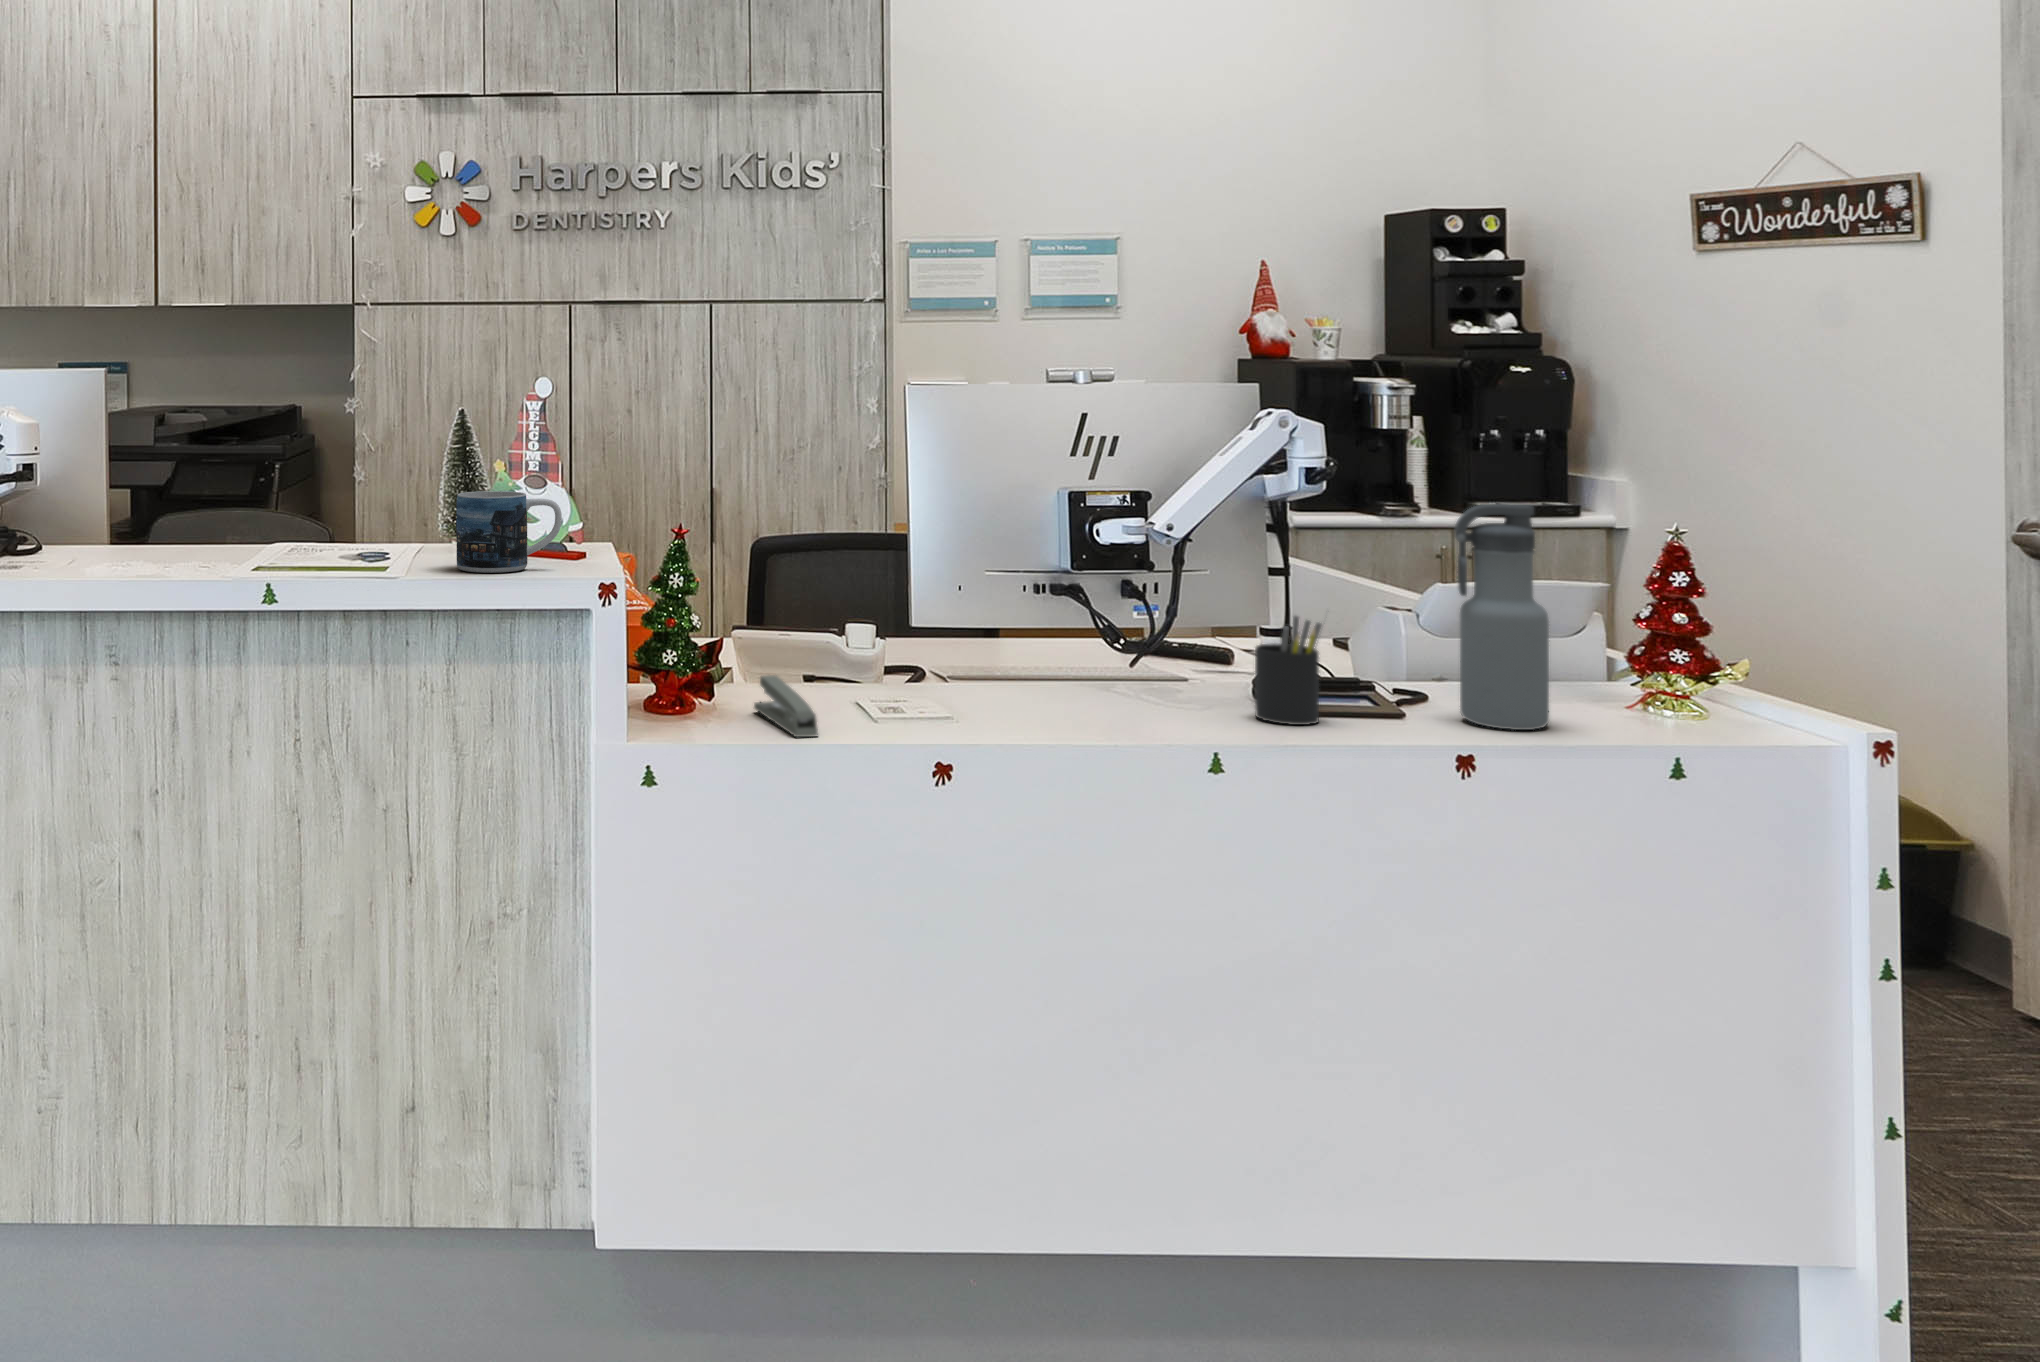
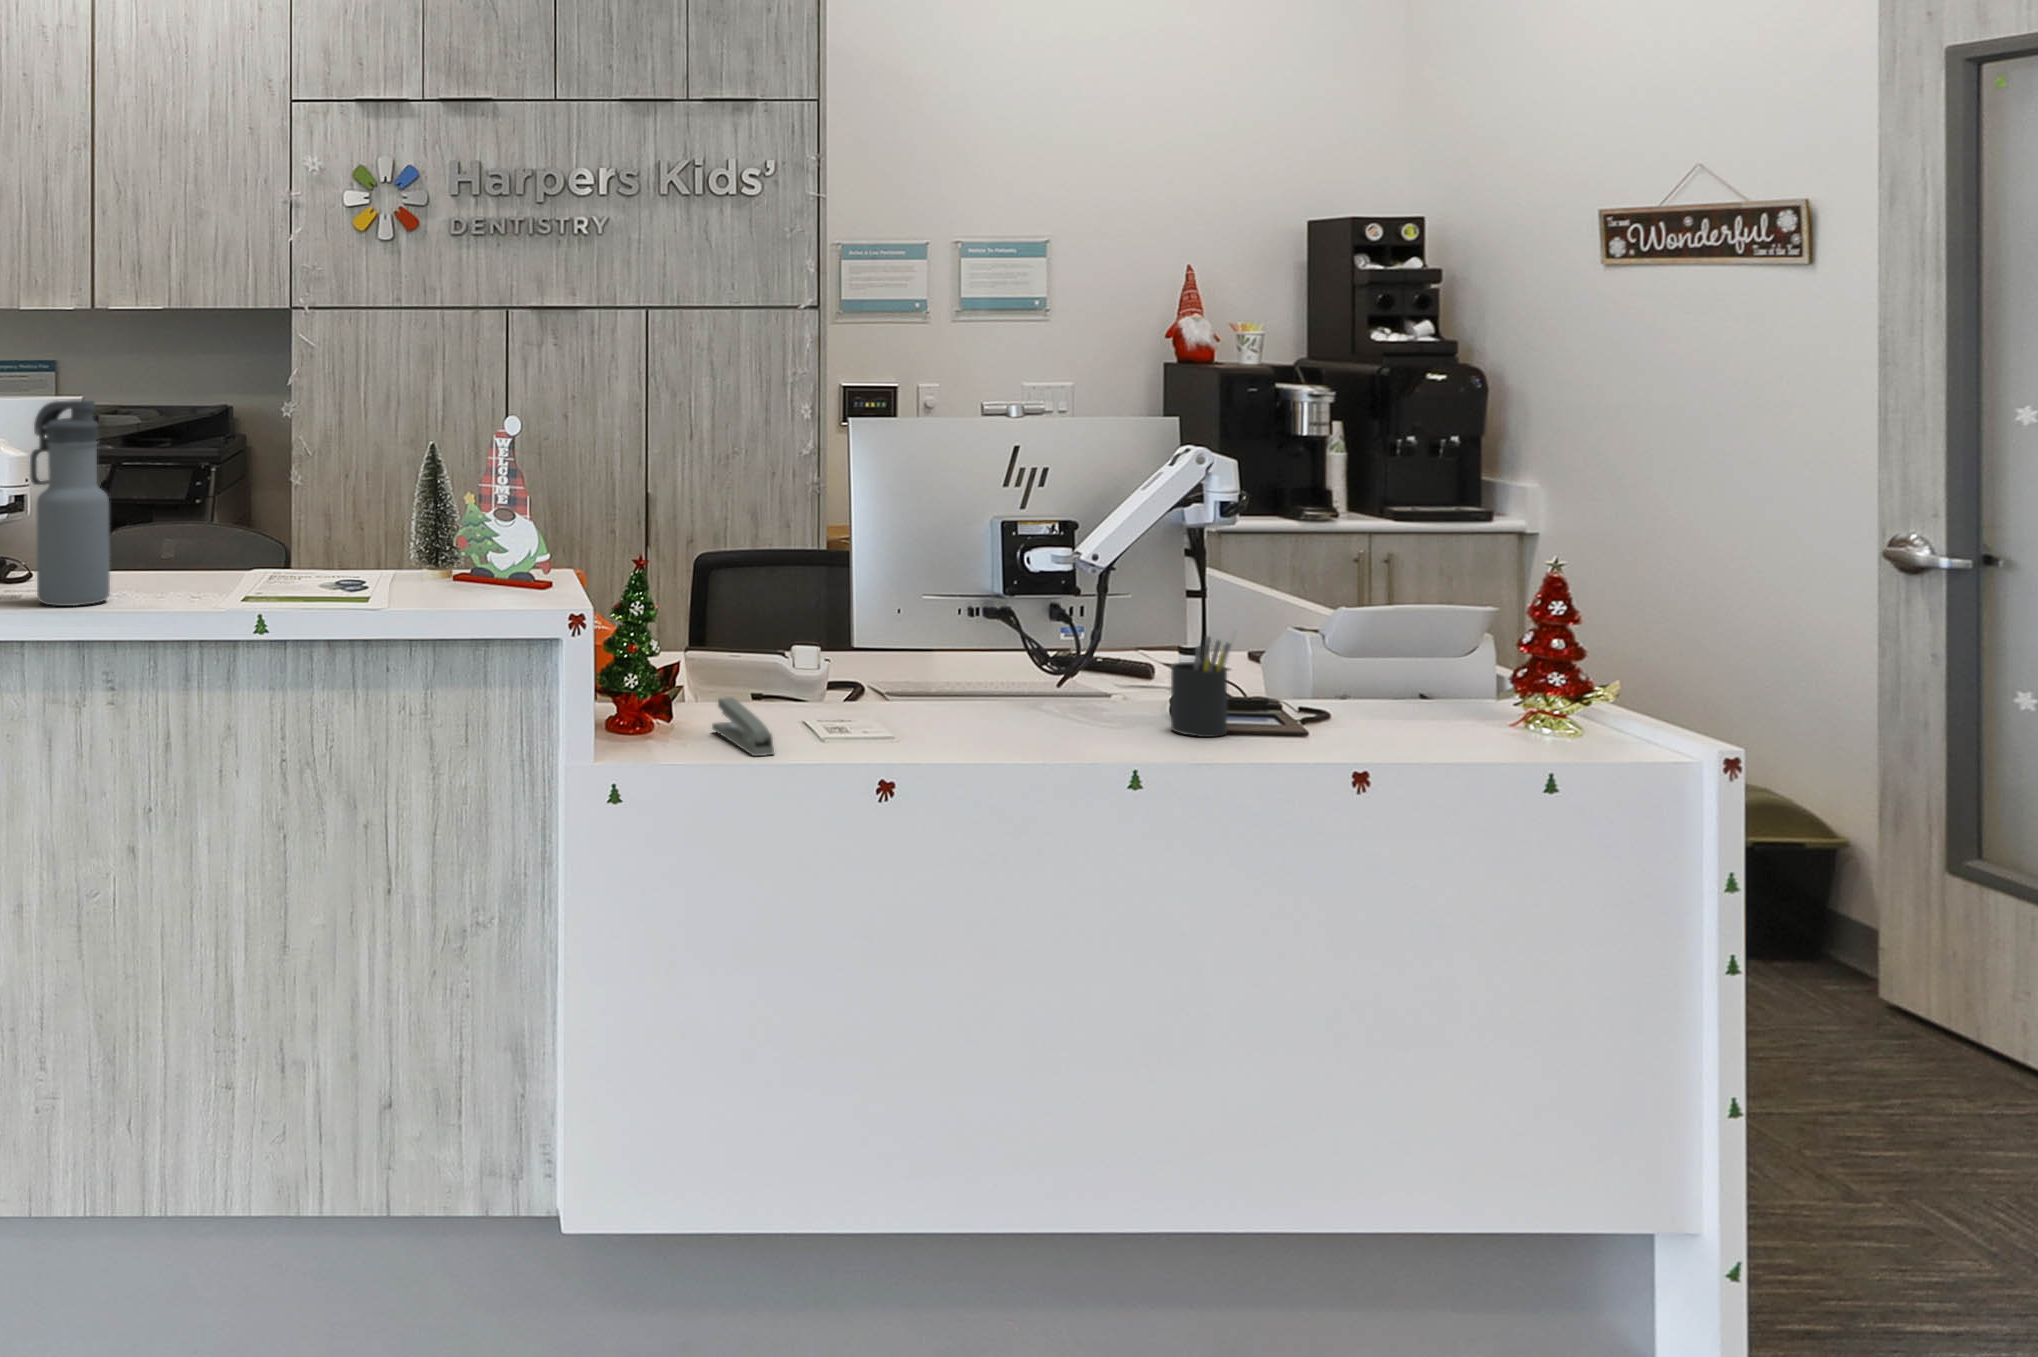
mug: present [456,491,562,573] -> none [432,525,532,604]
water bottle: present [1454,504,1549,730] -> present [30,400,110,606]

